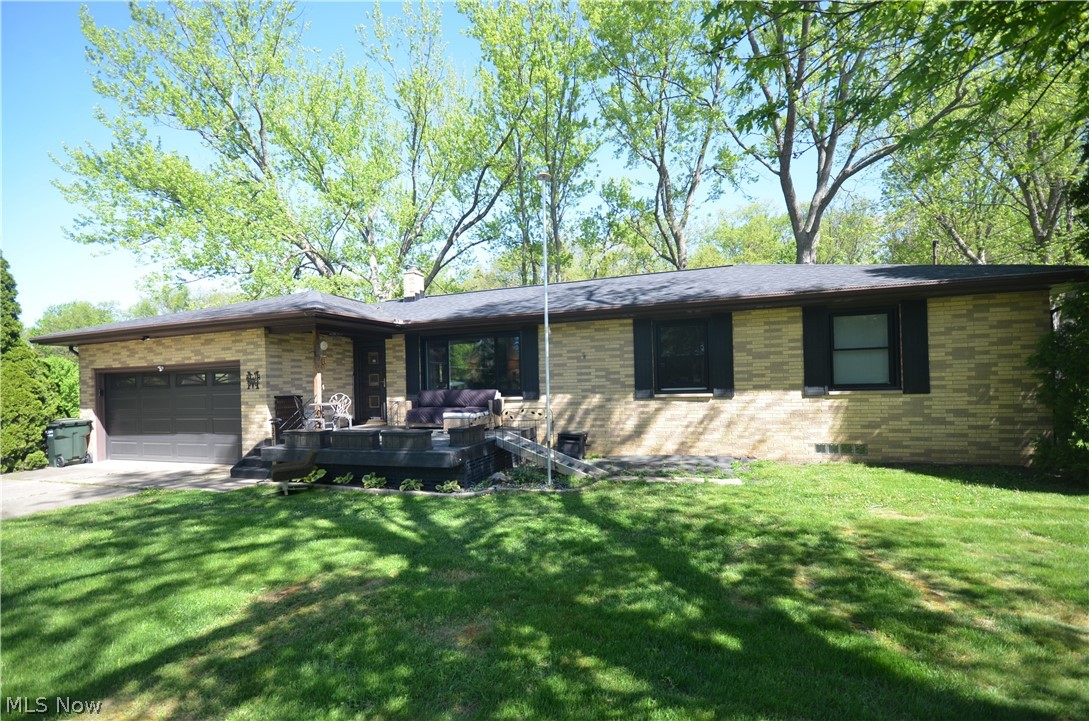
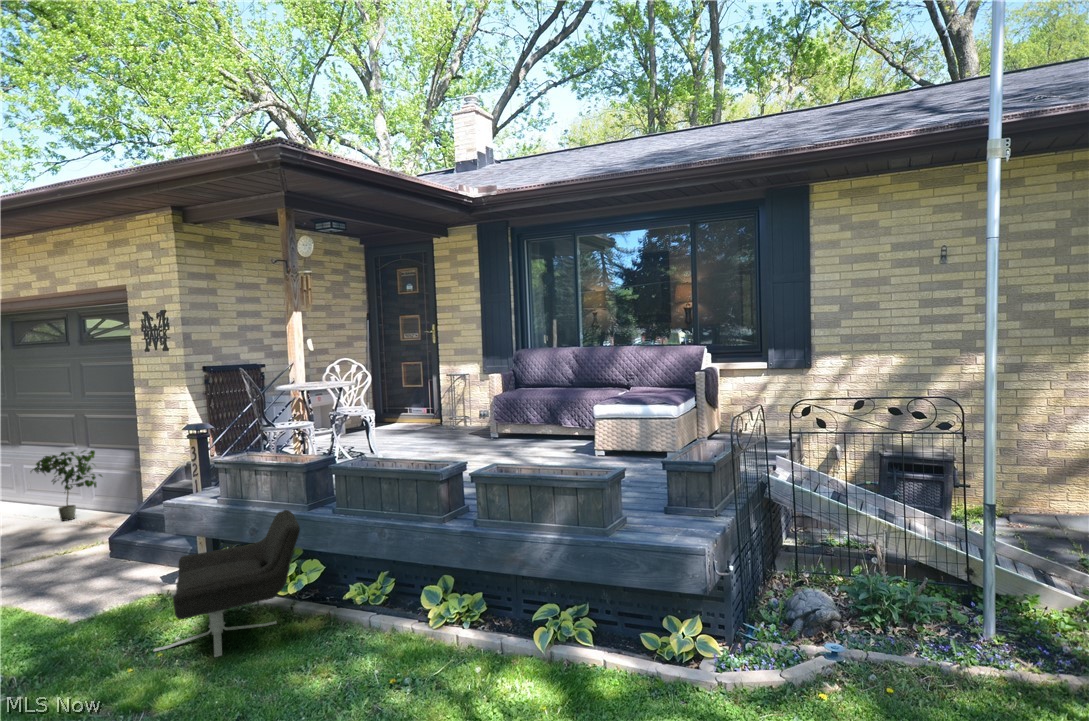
potted plant: none [184,435,219,469] -> present [33,450,102,521]

